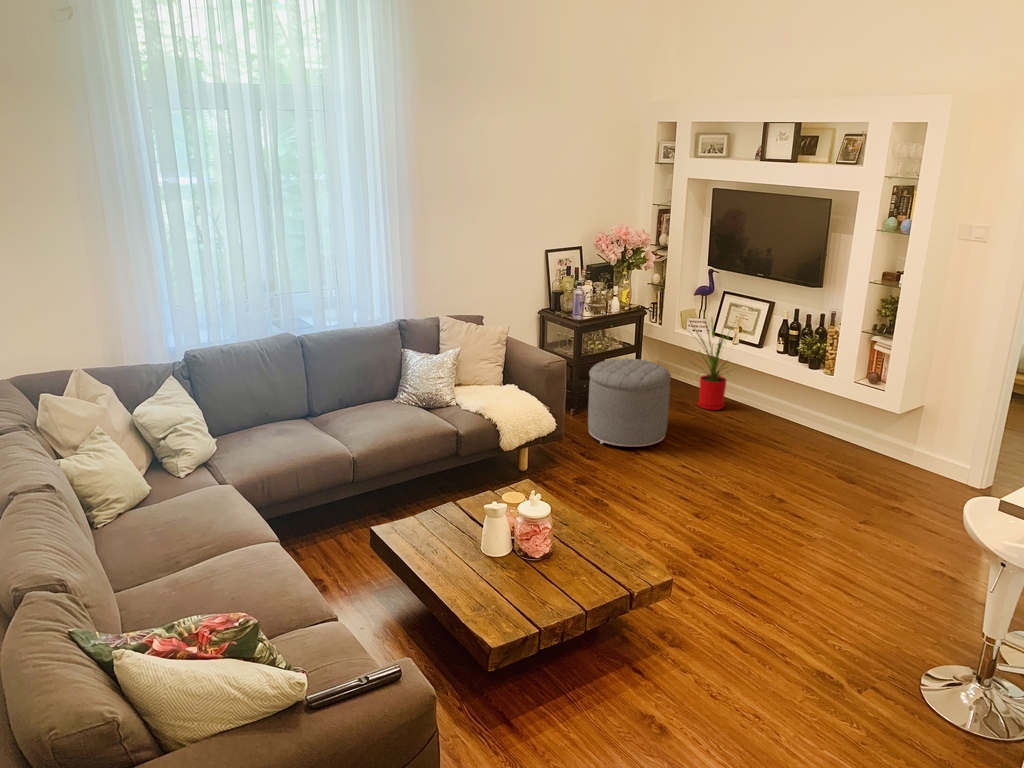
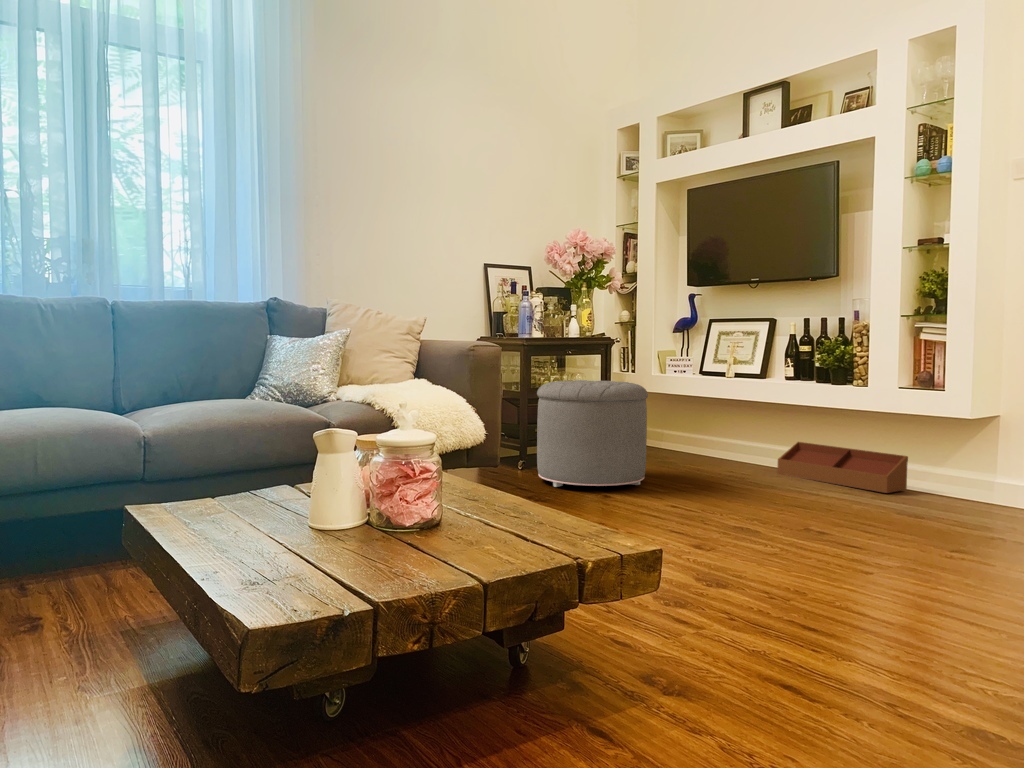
house plant: present [690,318,729,410] -> none [652,337,754,465]
storage bin: none [765,397,859,451] -> present [777,442,908,493]

